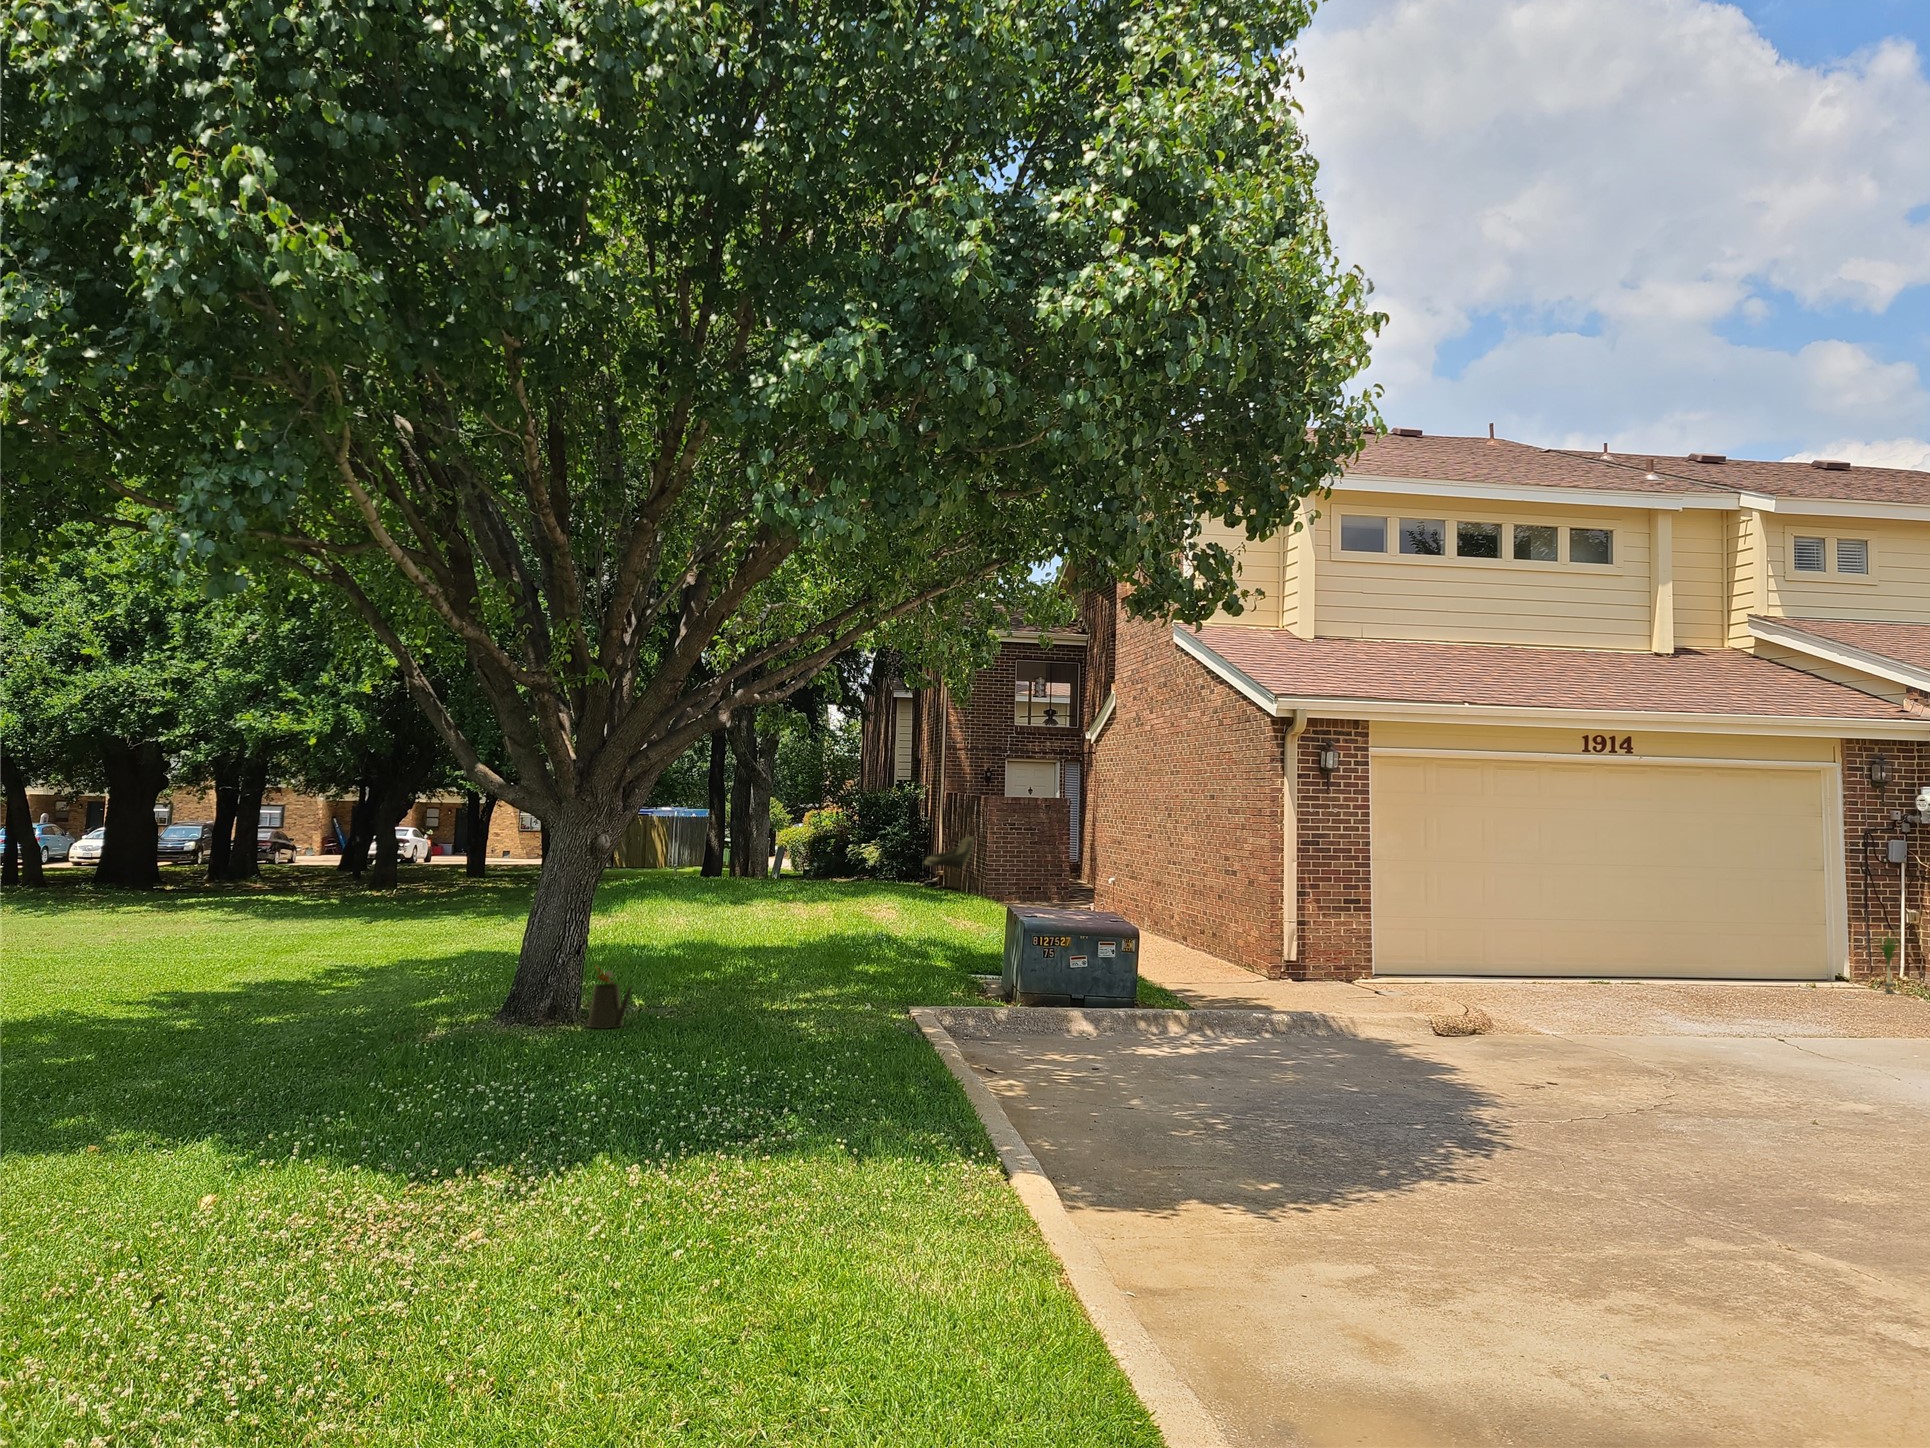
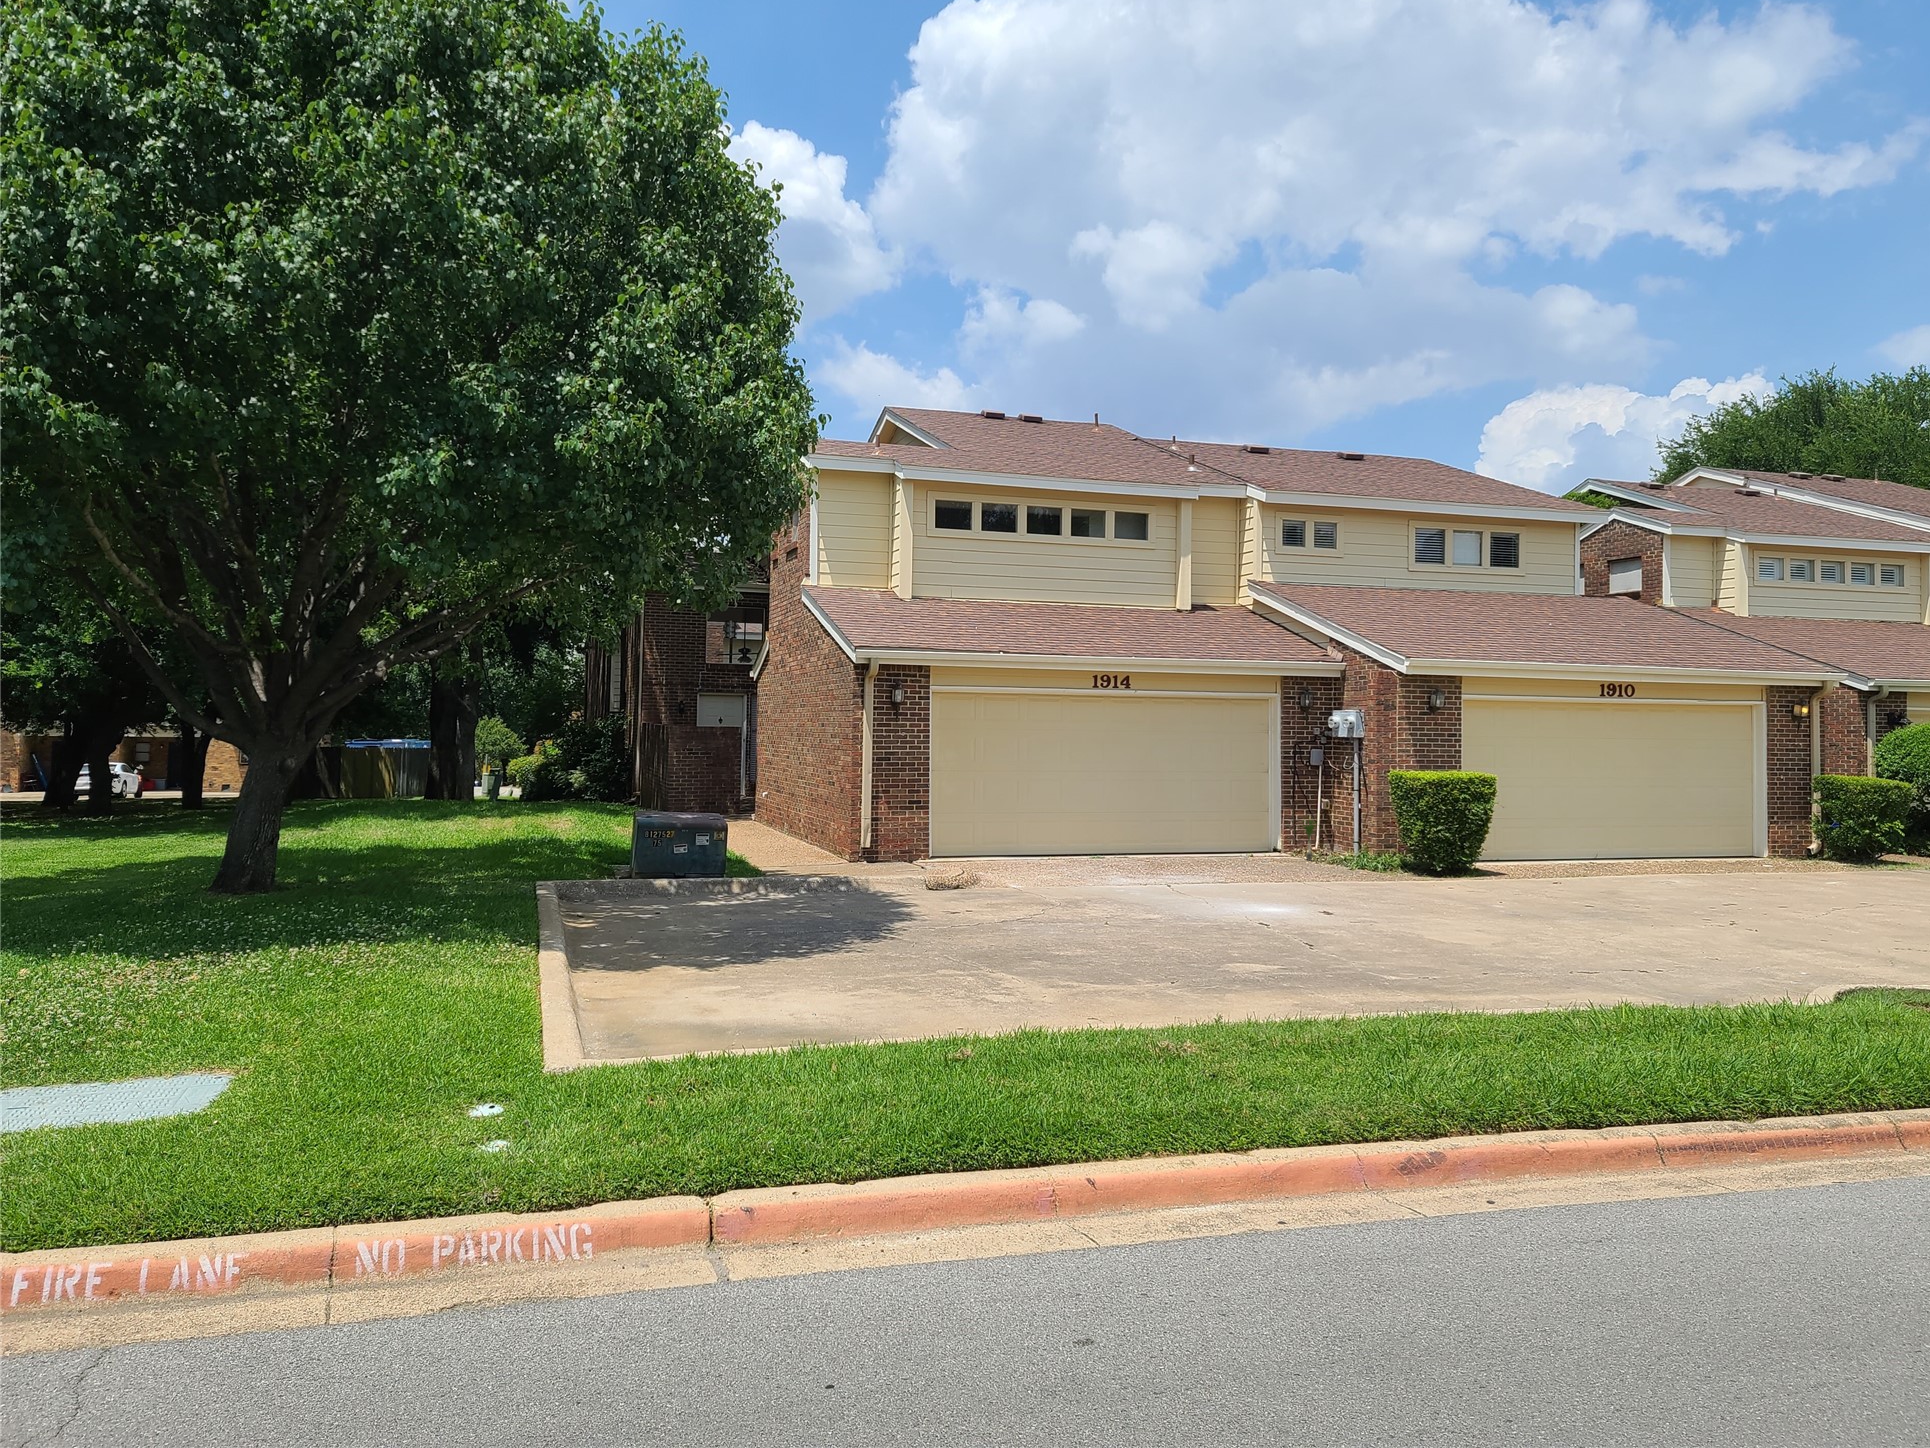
lounge chair: present [924,837,973,887] -> none [615,760,658,805]
watering can: present [584,969,632,1029] -> none [295,853,332,899]

